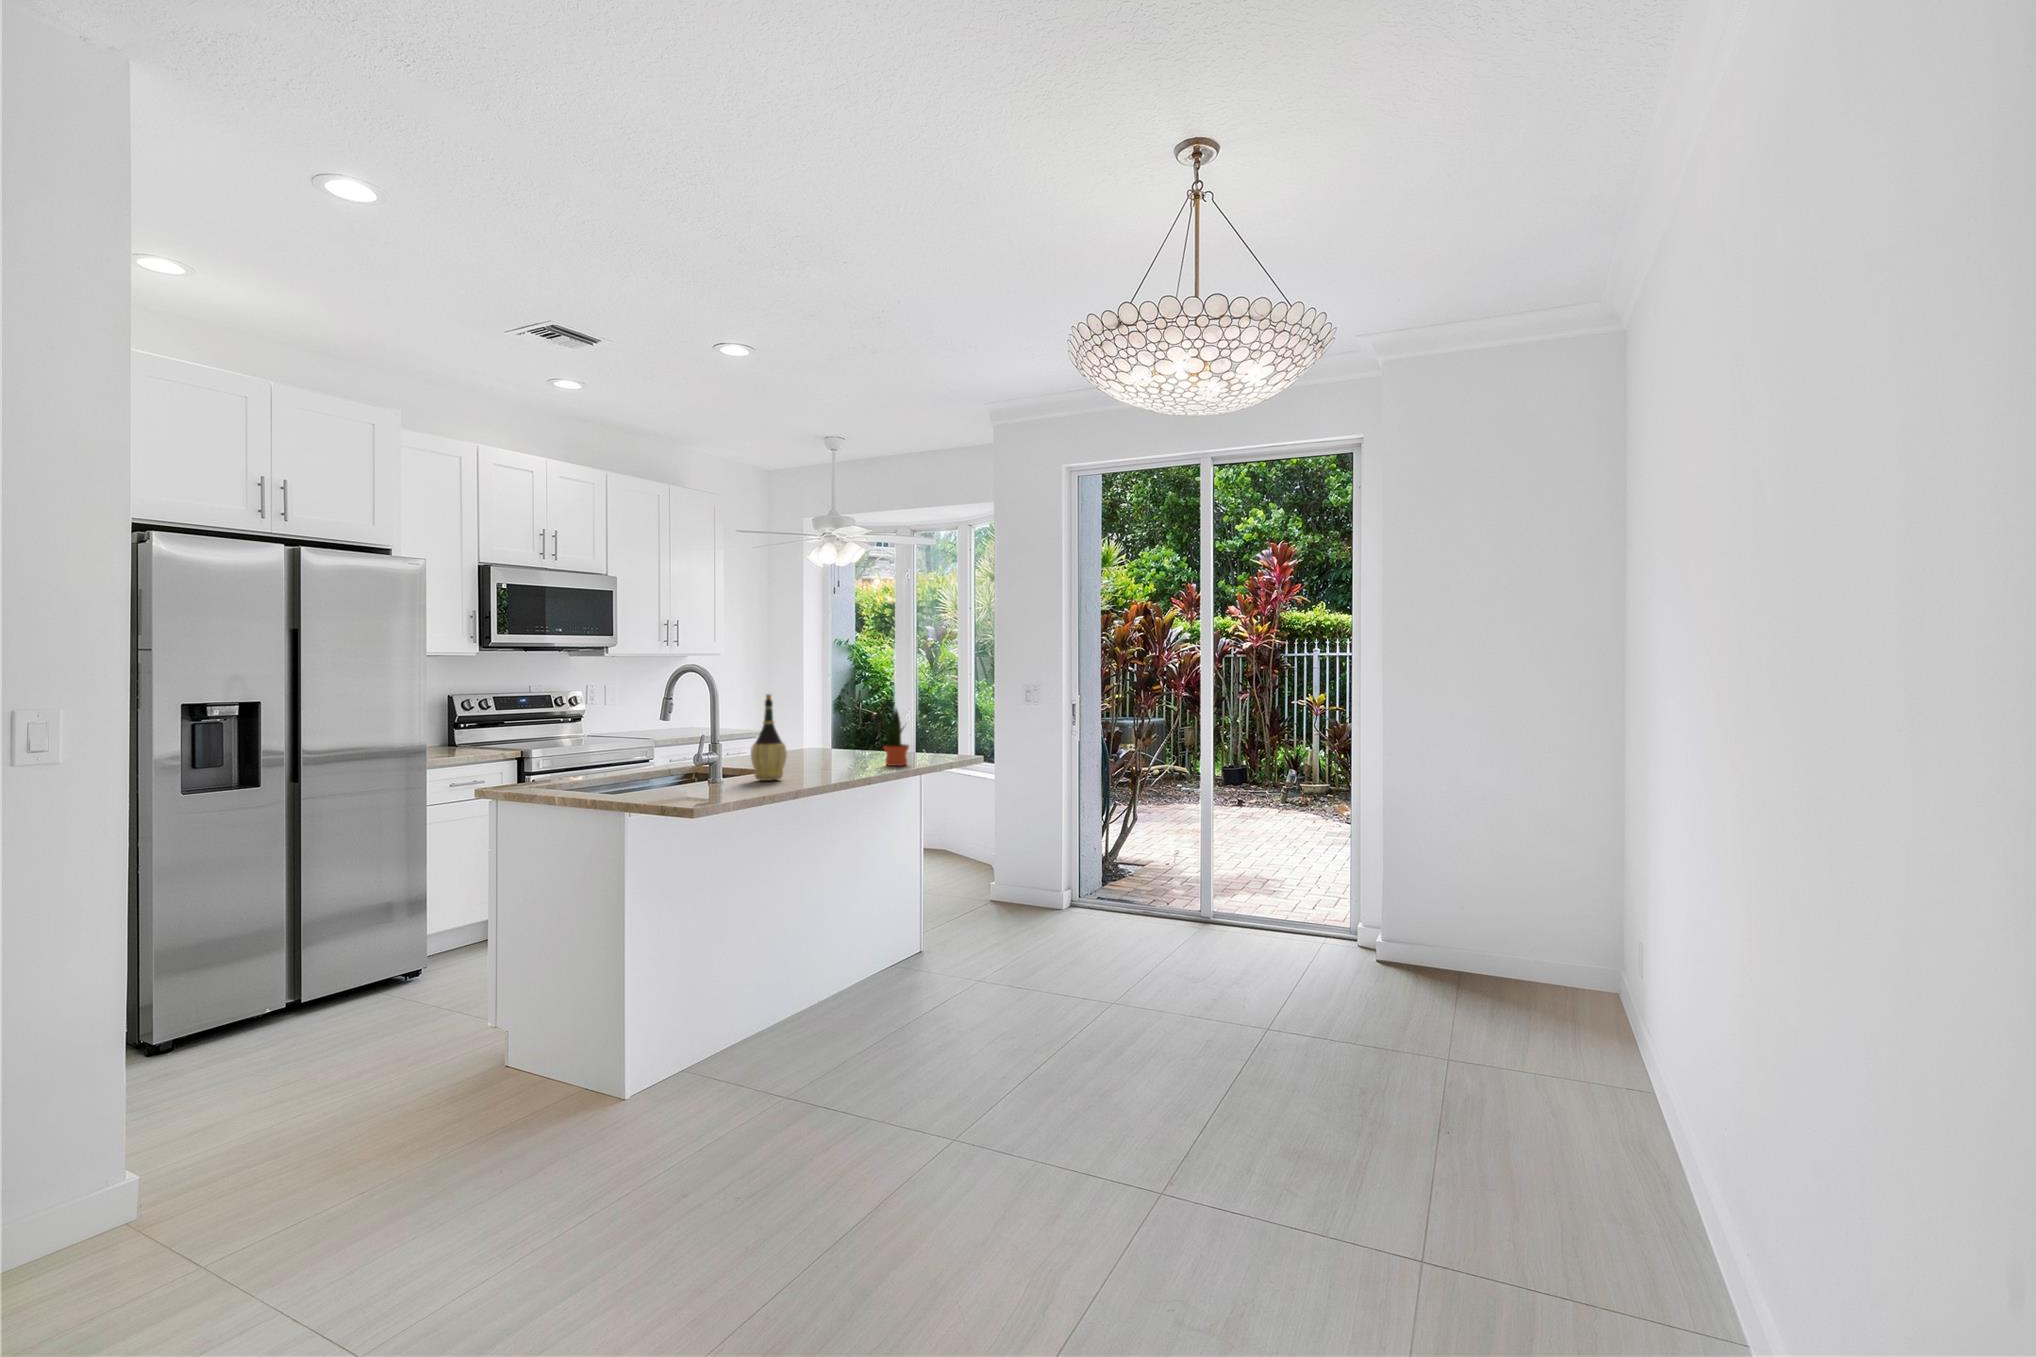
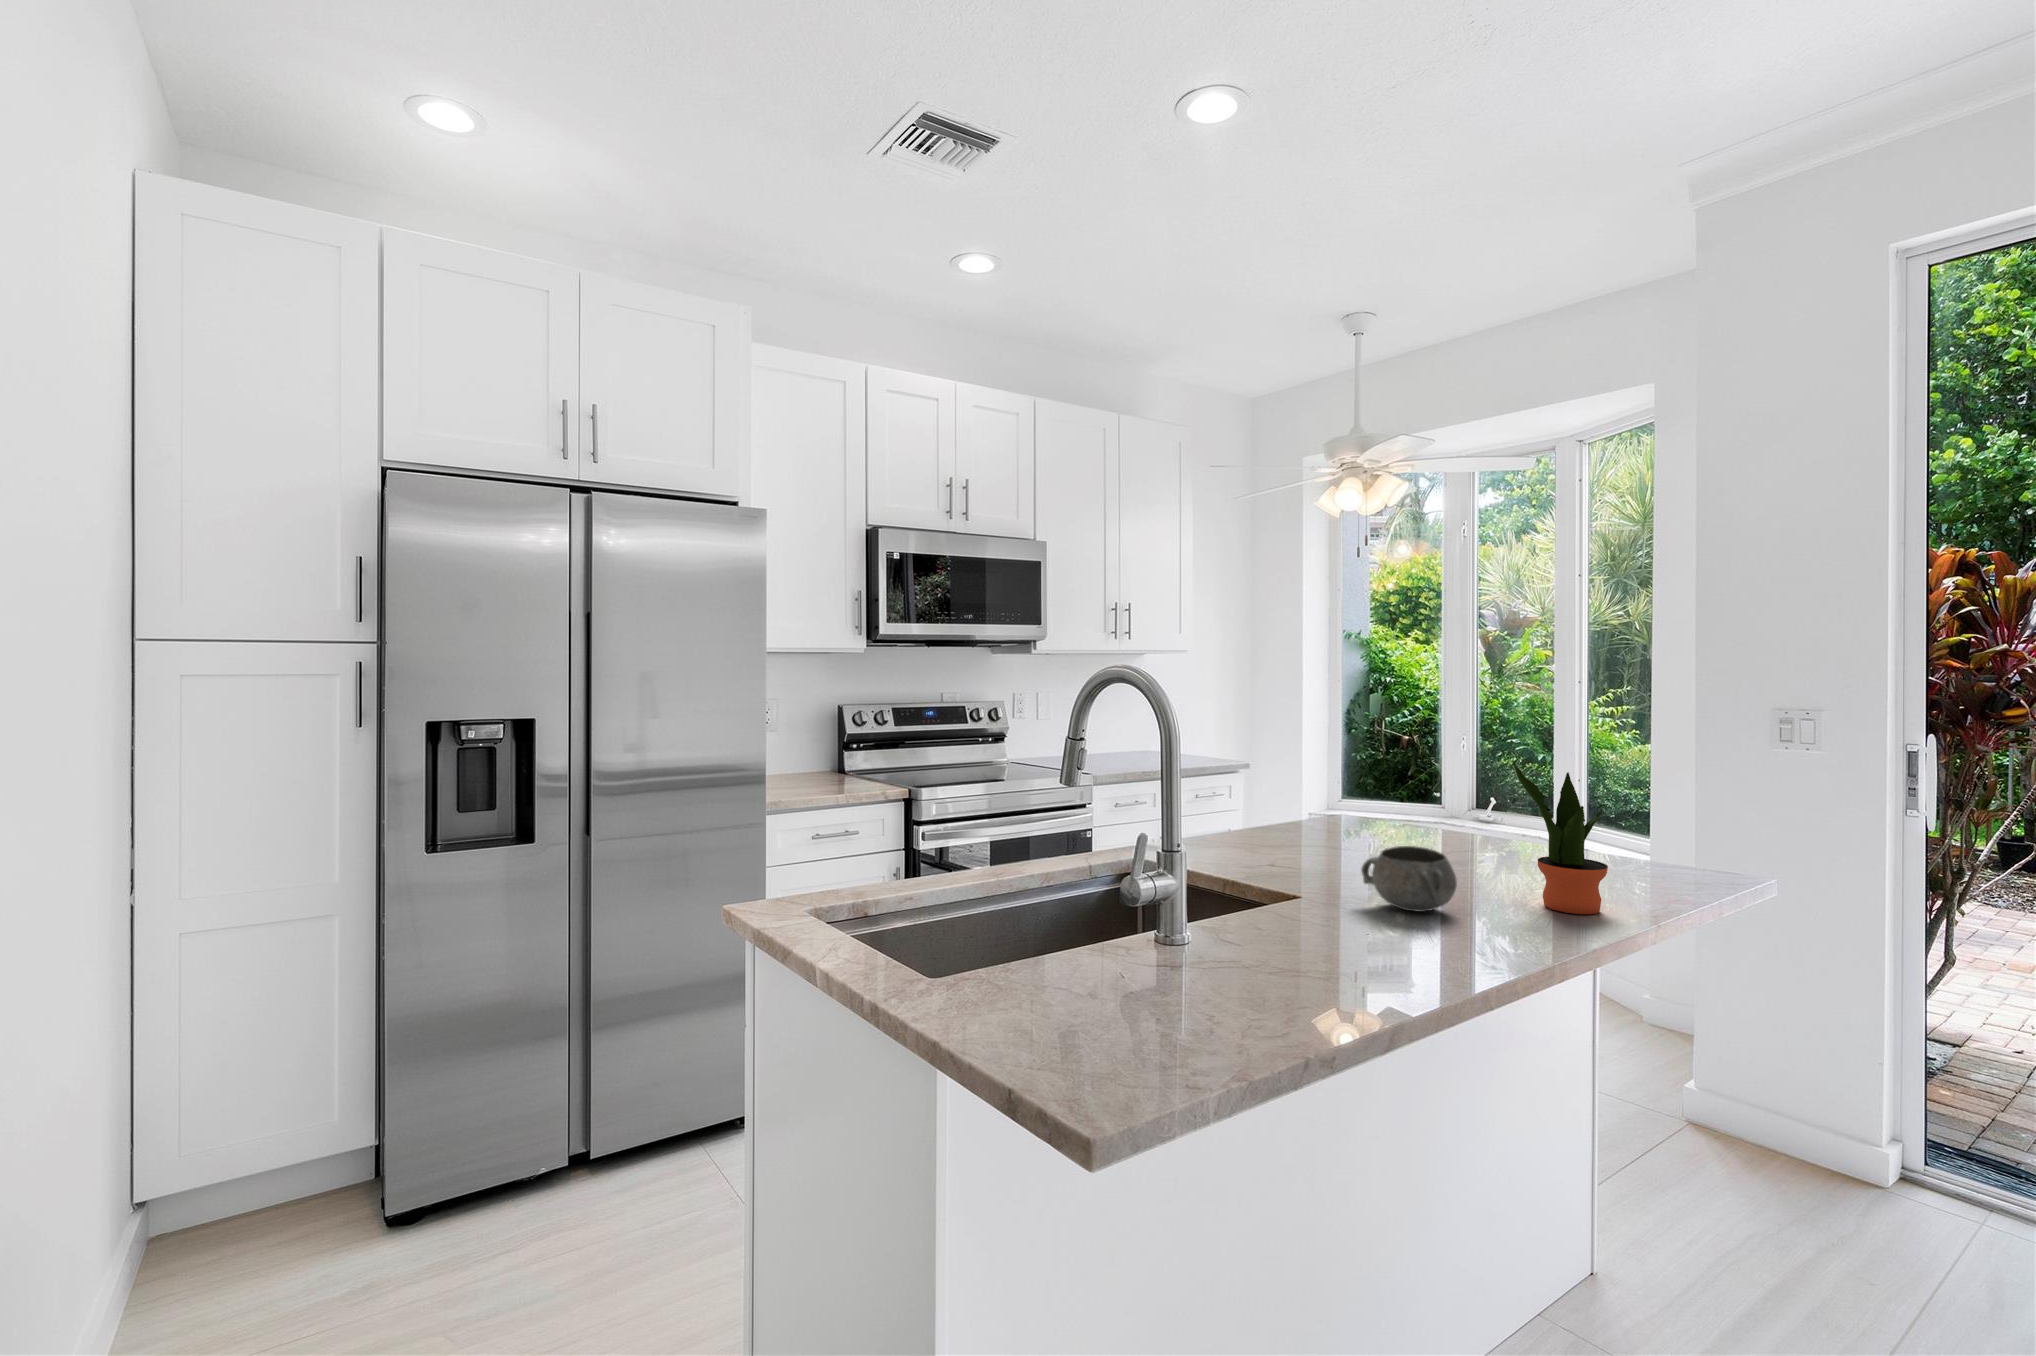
wine bottle: present [751,694,787,781] -> none [1245,749,1332,962]
decorative bowl: none [807,742,847,769] -> present [1361,846,1457,912]

